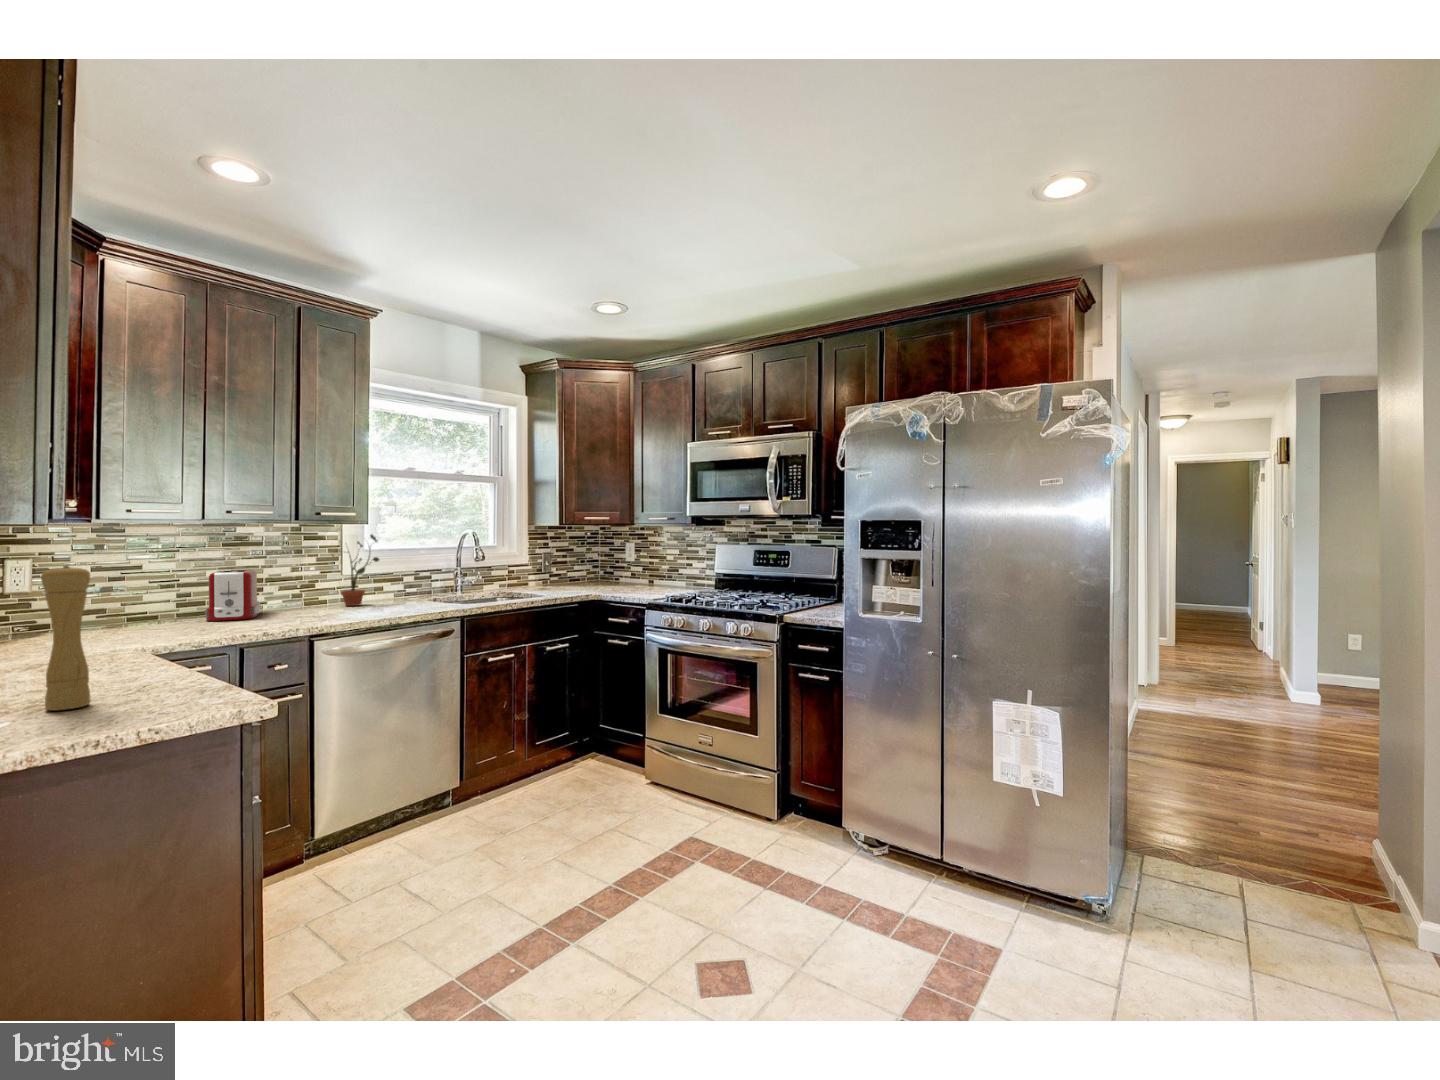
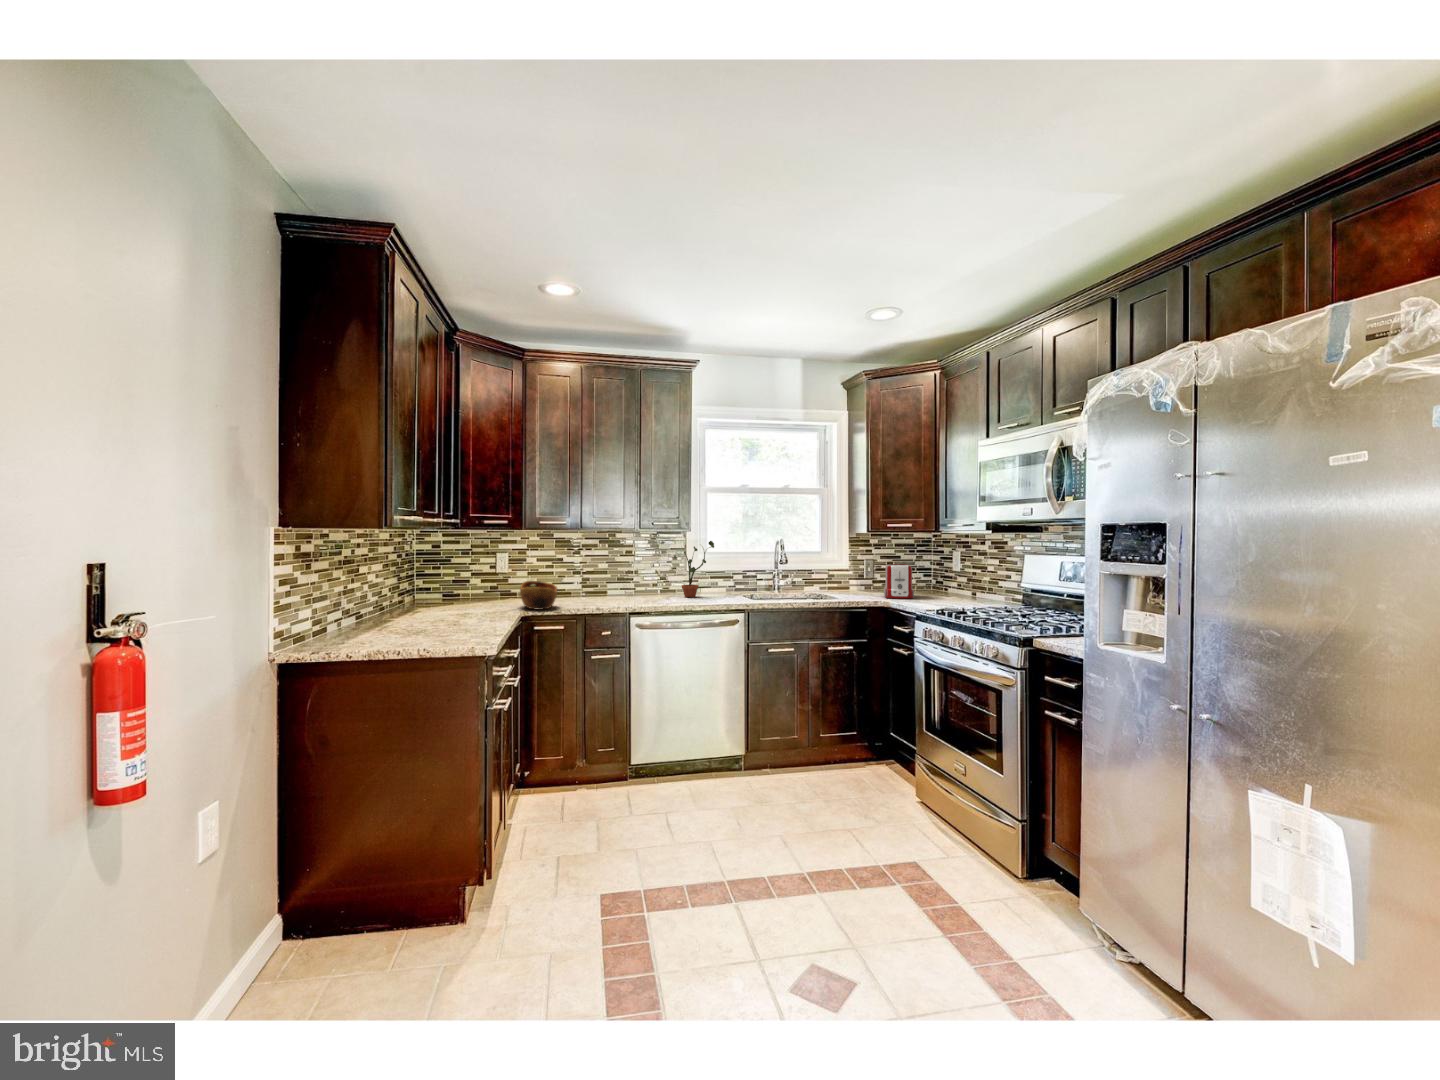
pepper mill: present [41,565,90,710] -> none [405,556,428,639]
toaster: present [205,570,261,621] -> present [884,564,914,599]
wooden bowl: none [102,598,191,641] -> present [520,581,558,610]

